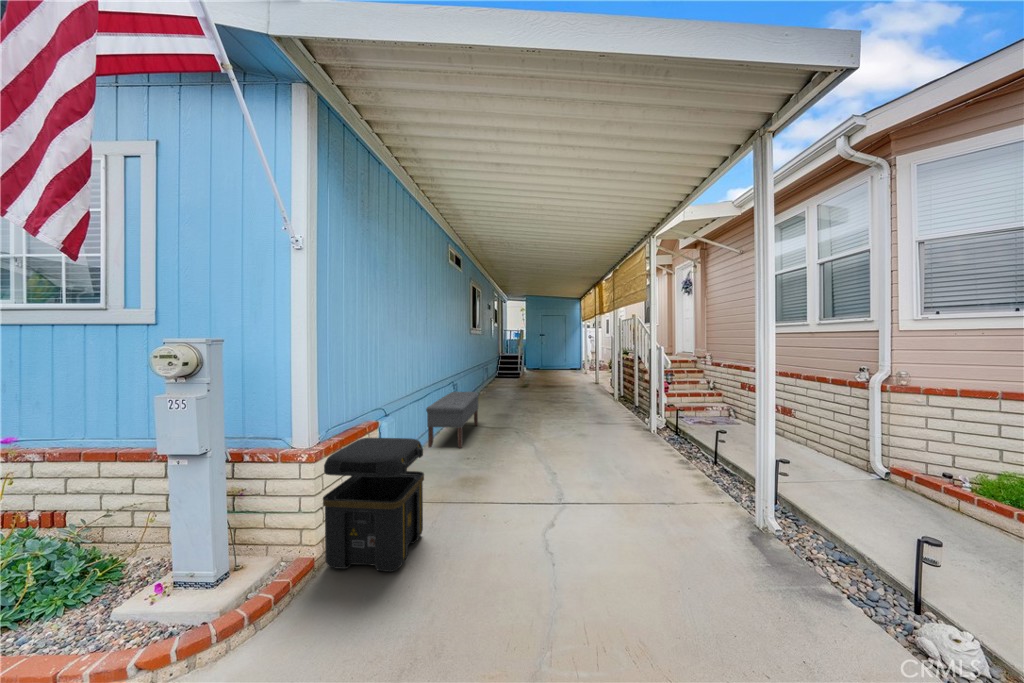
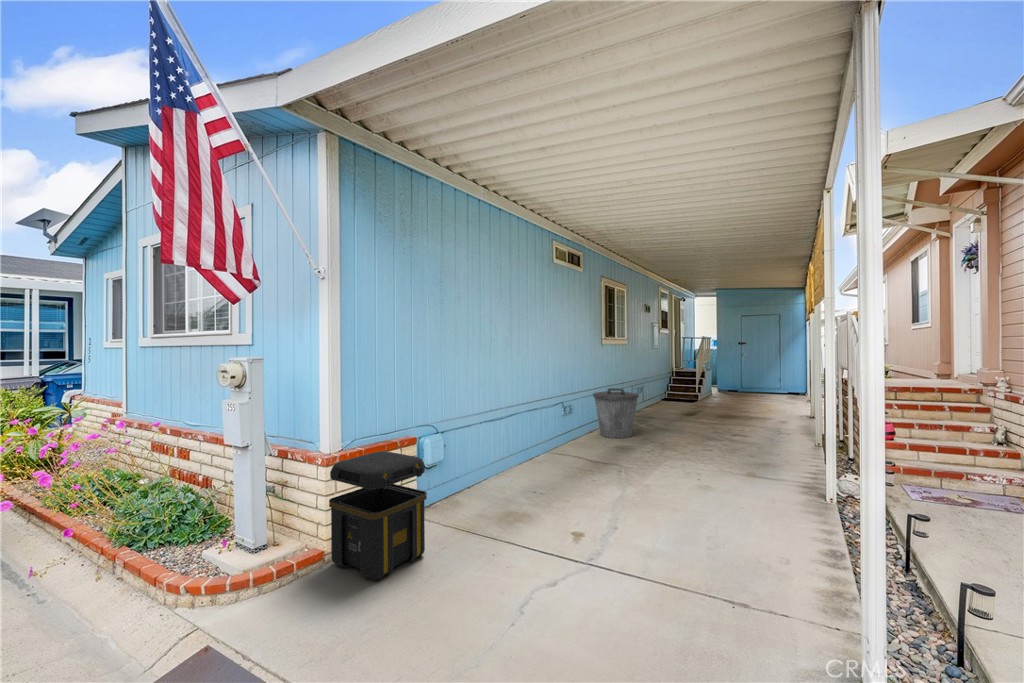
trash can: none [468,369,503,409] -> present [593,388,639,438]
bench: present [426,392,479,448] -> none [506,414,586,480]

